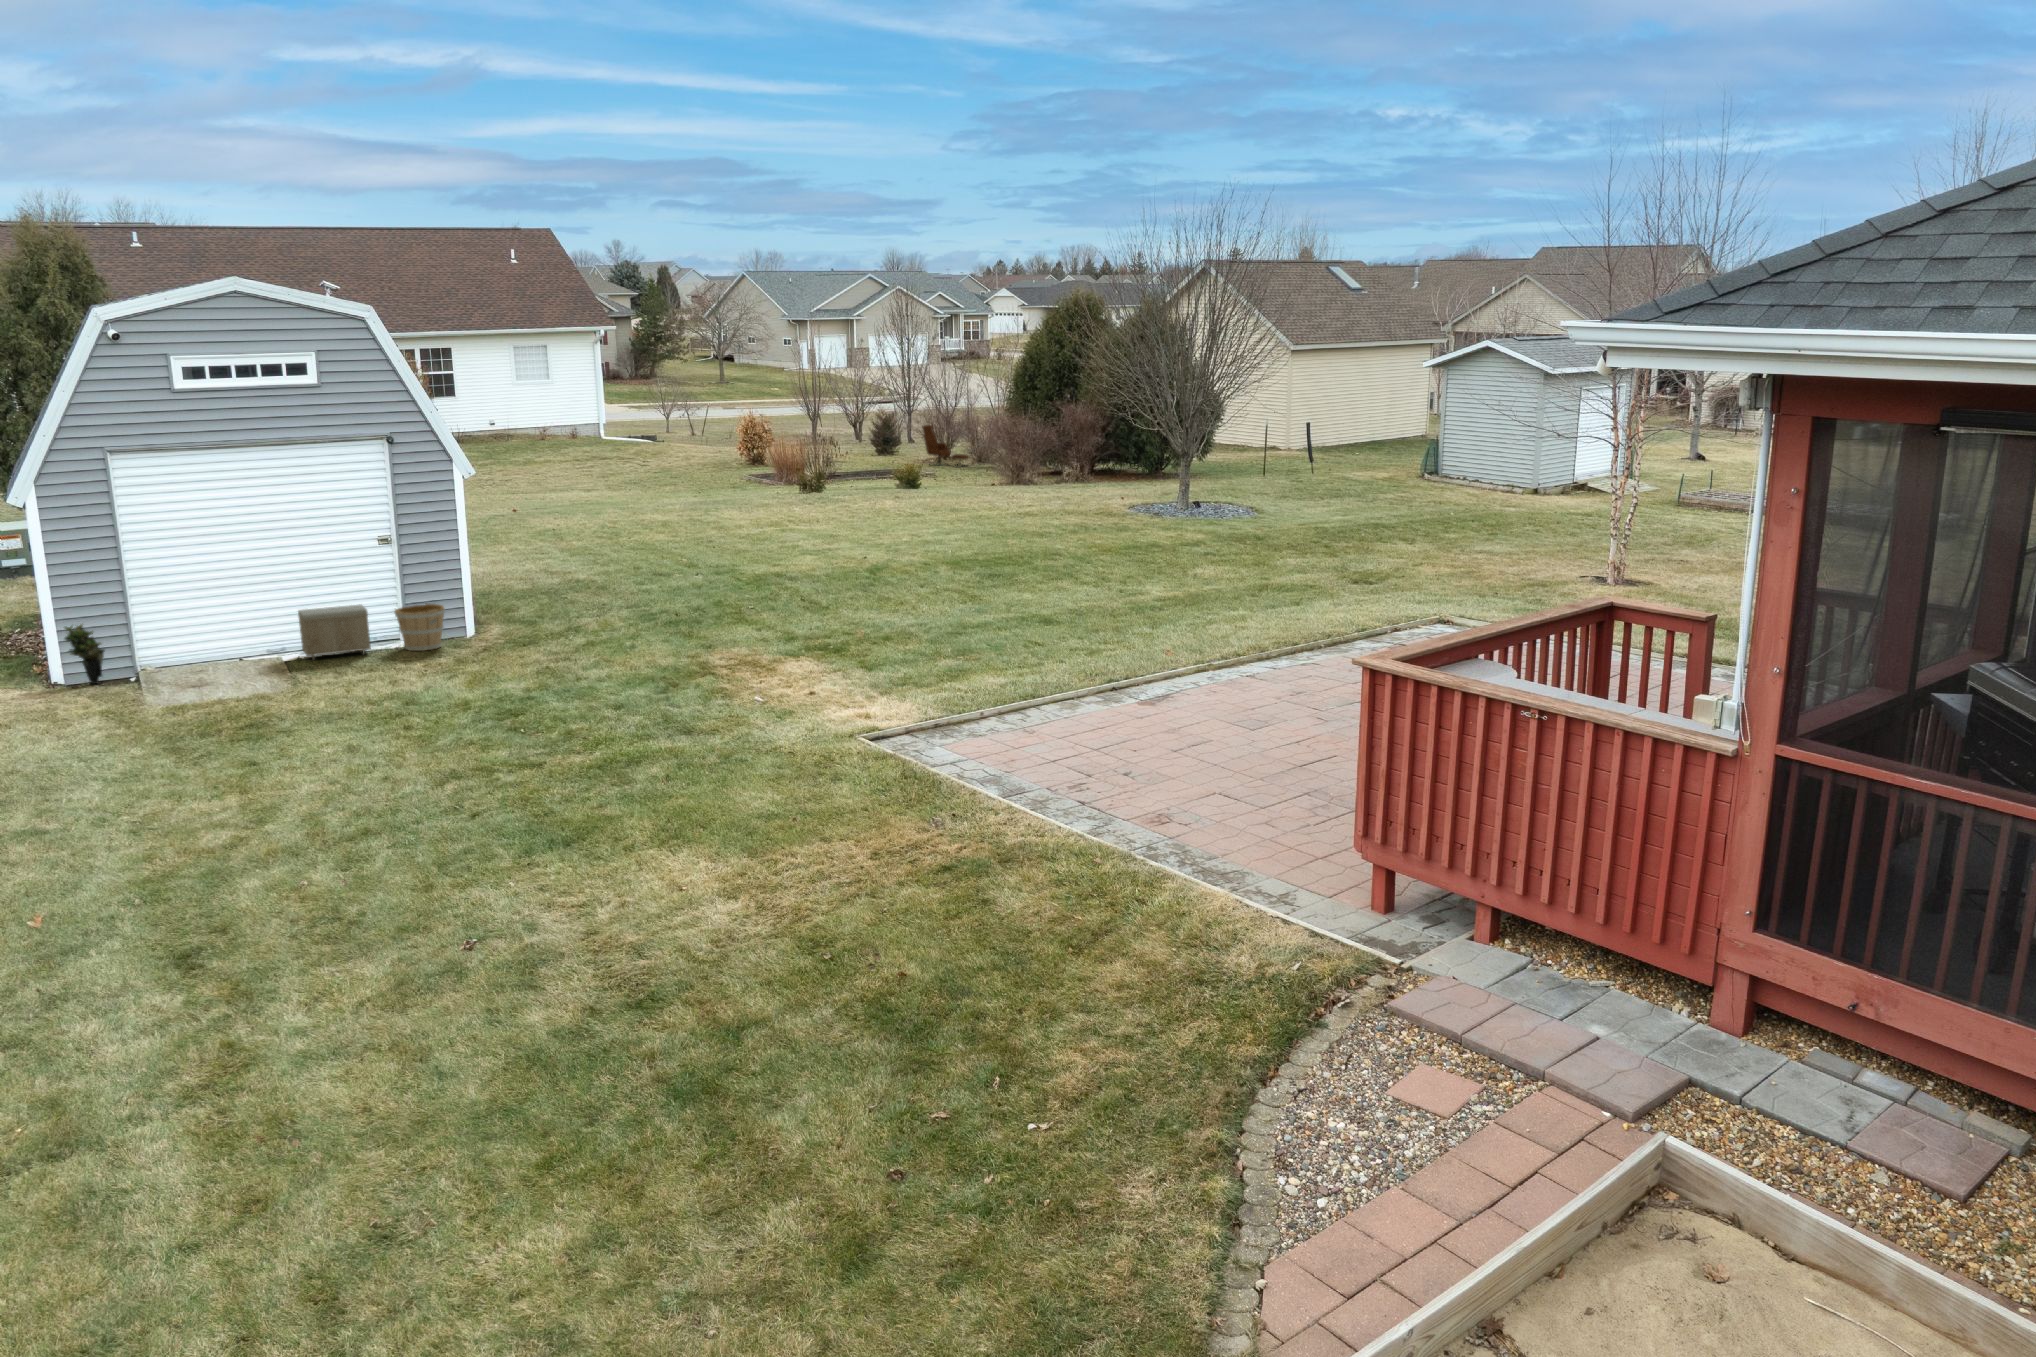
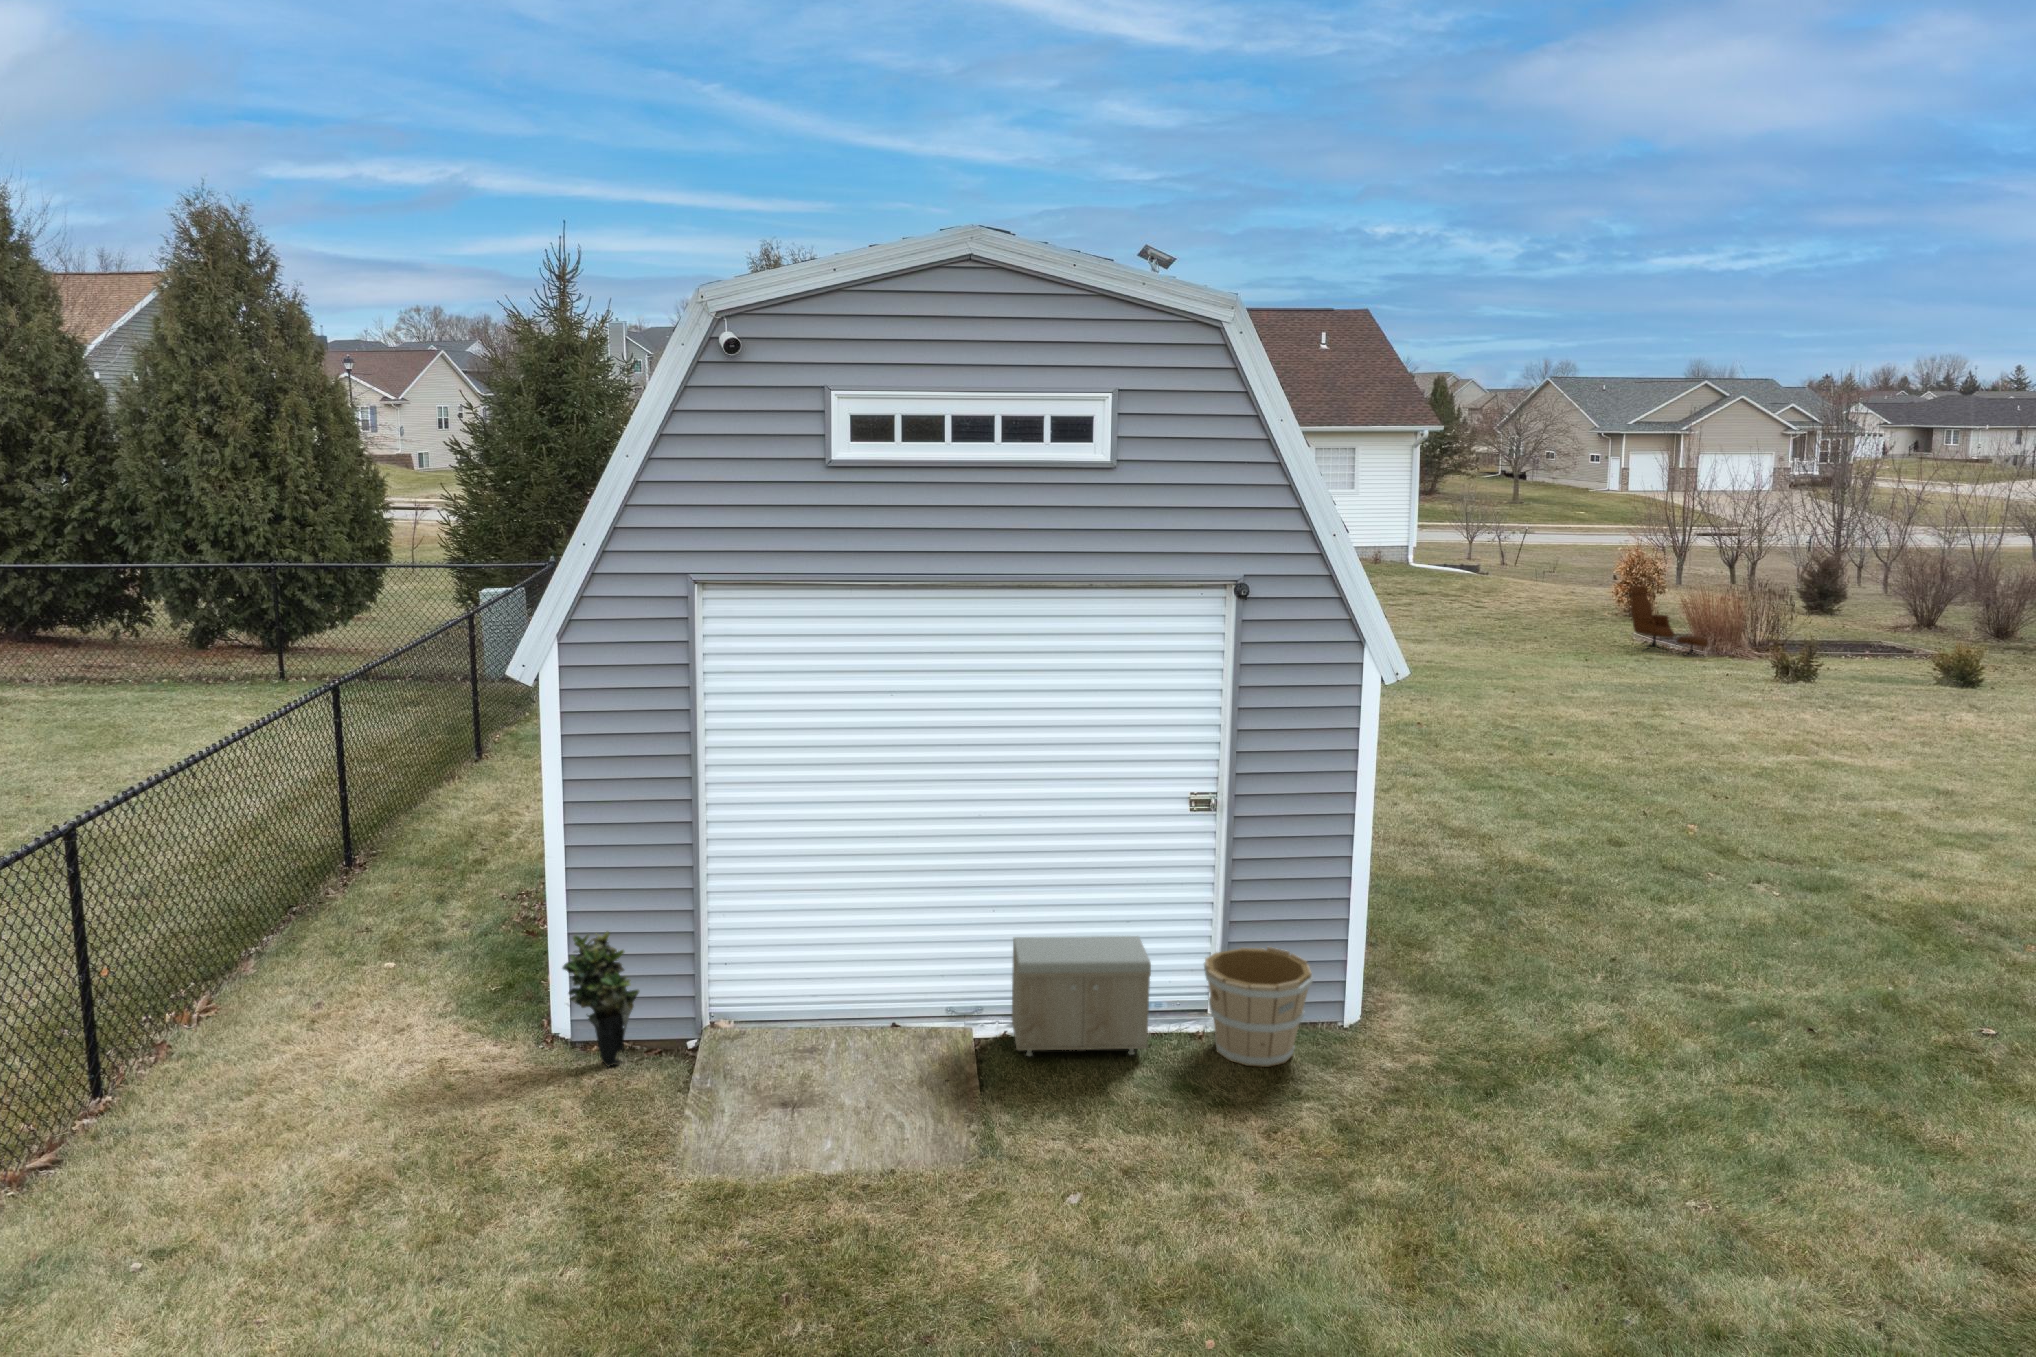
lounge chair: present [923,425,968,465] -> present [1630,586,1708,656]

